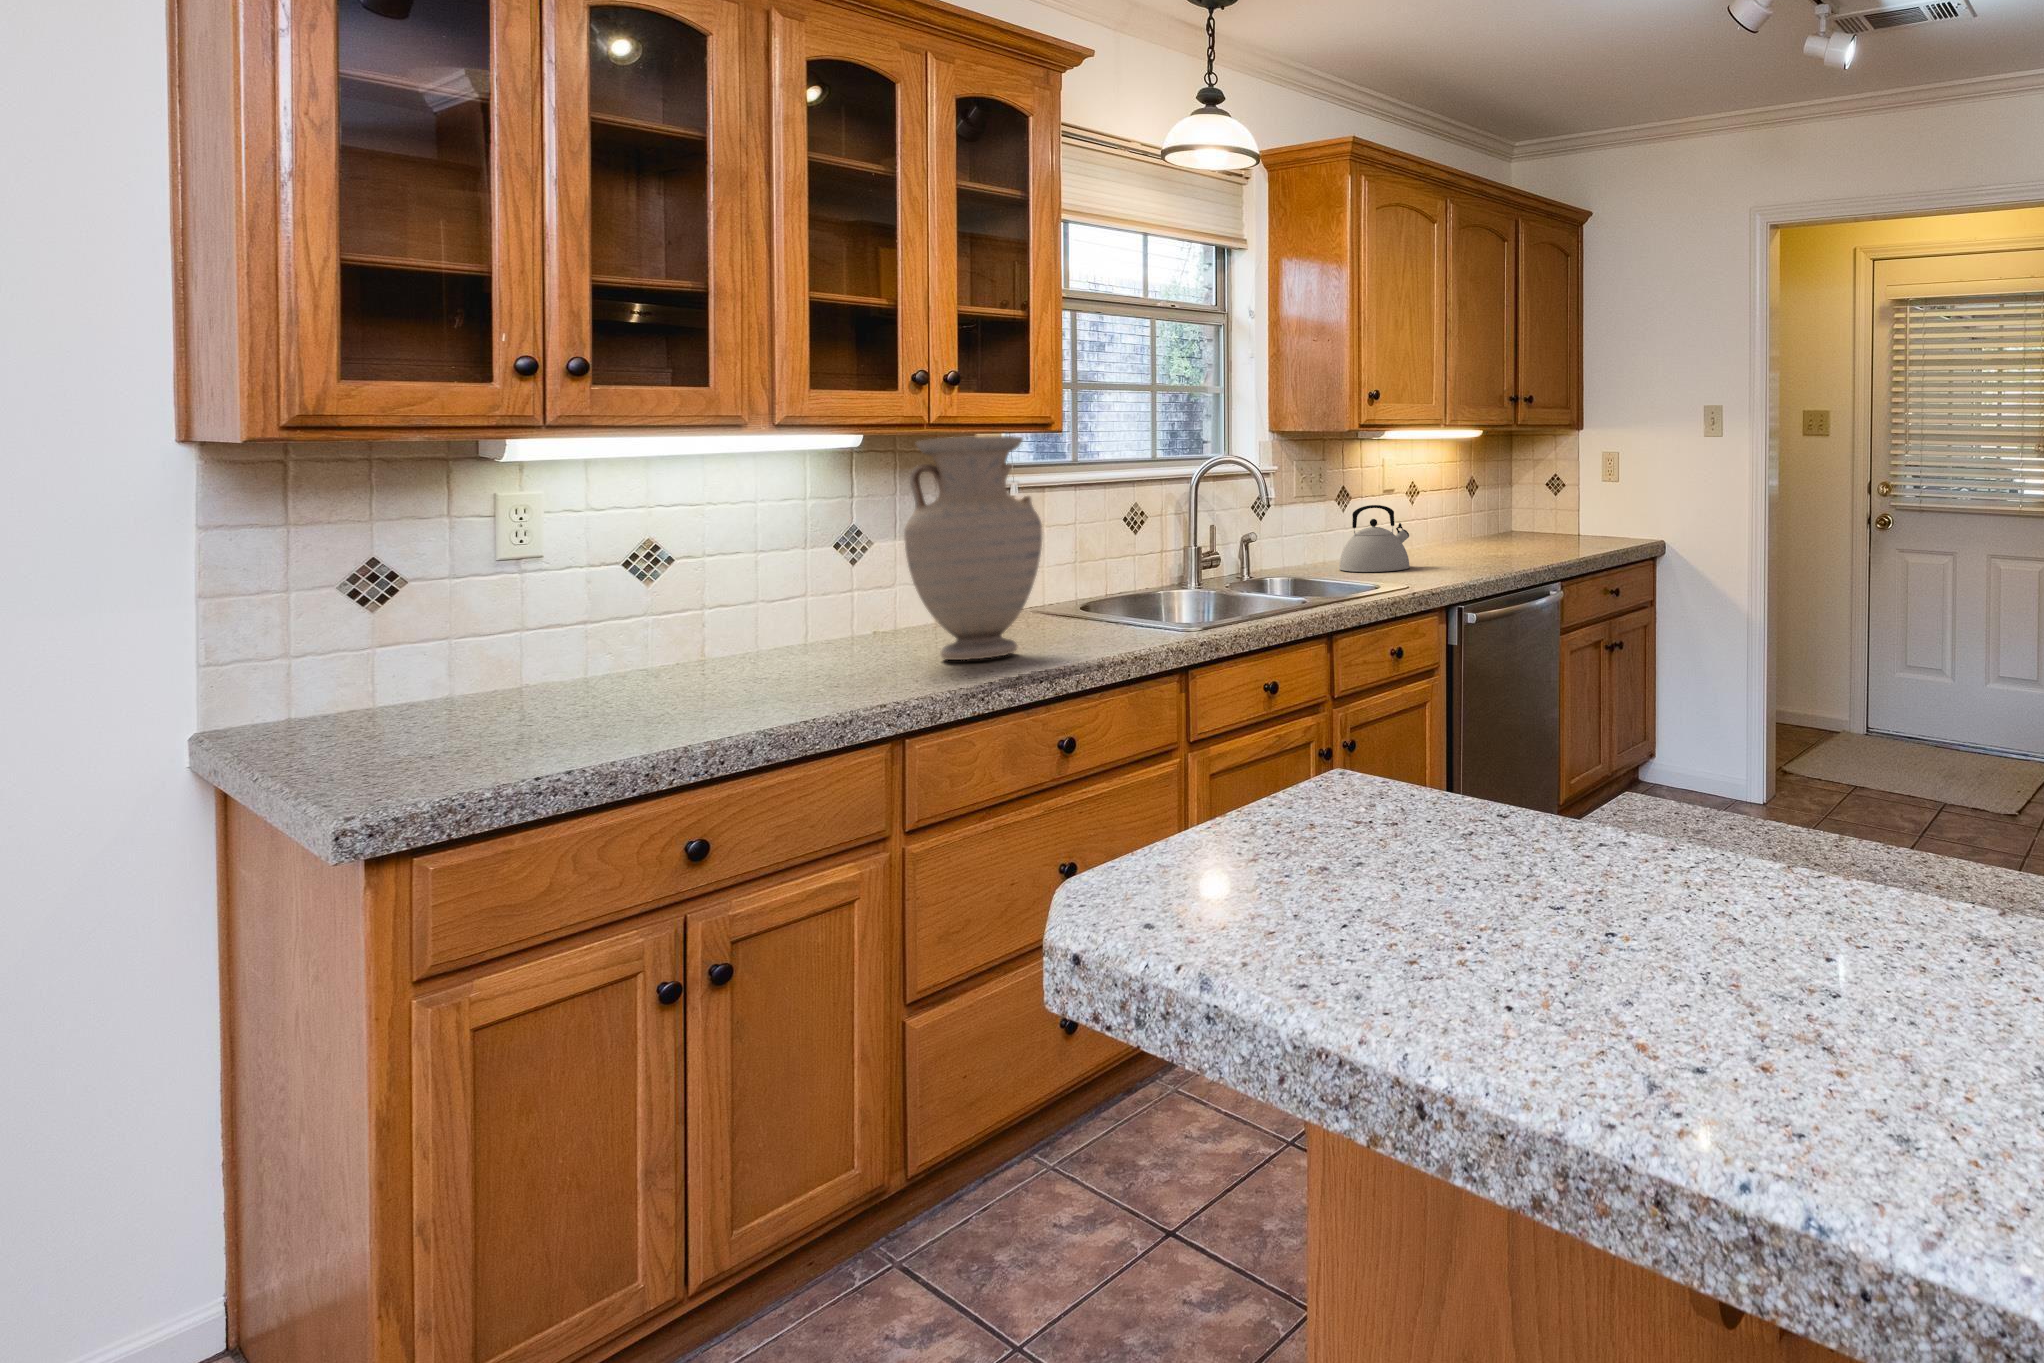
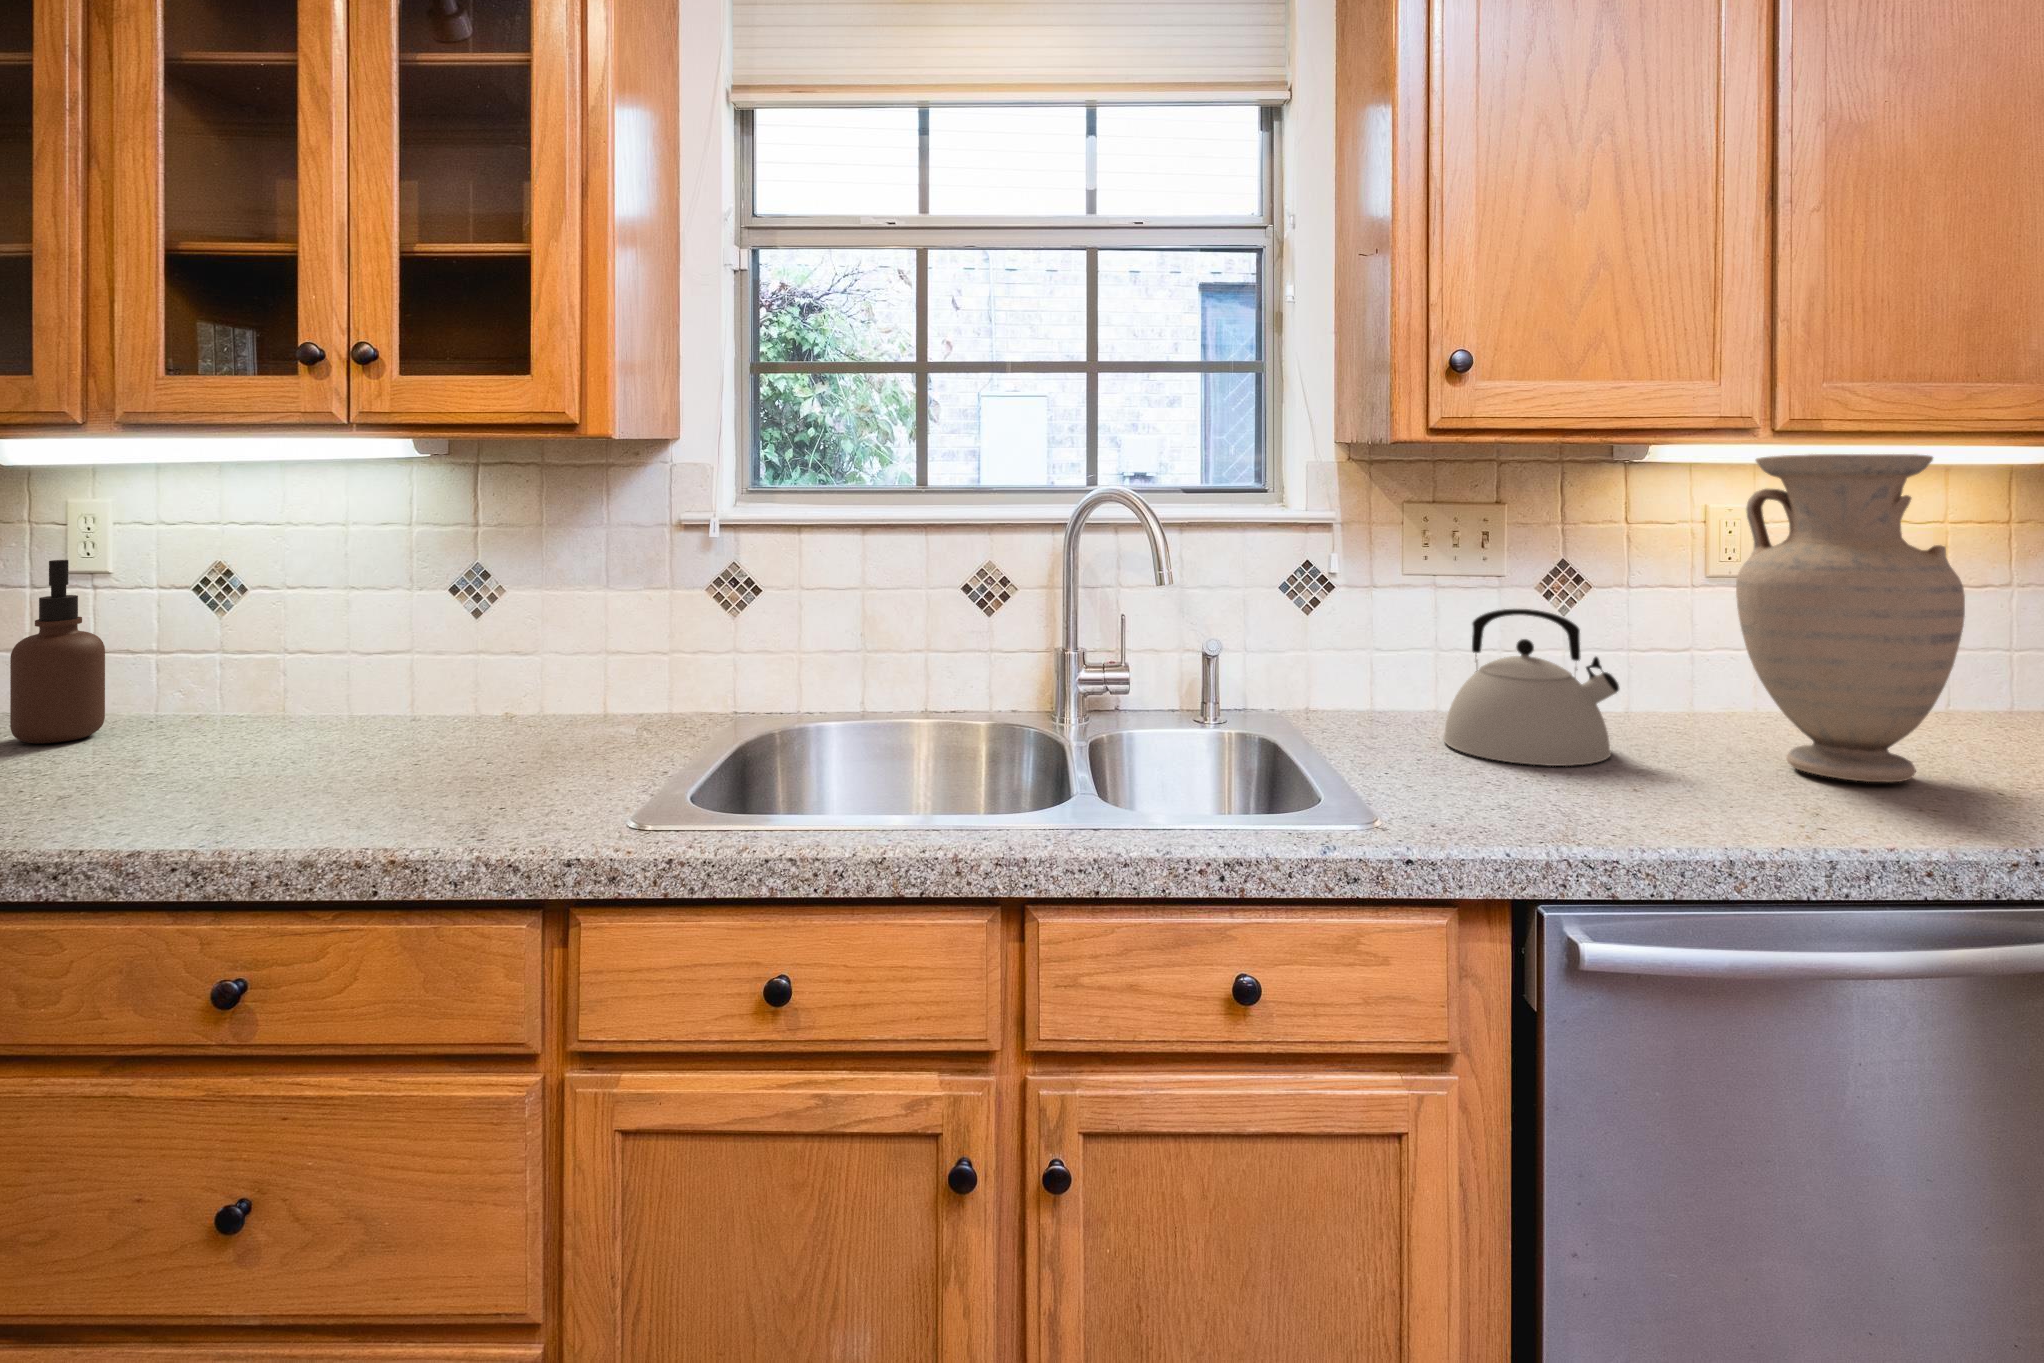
vase: present [904,436,1042,660] -> present [1736,454,1965,782]
soap dispenser: none [560,537,642,697] -> present [10,560,105,744]

